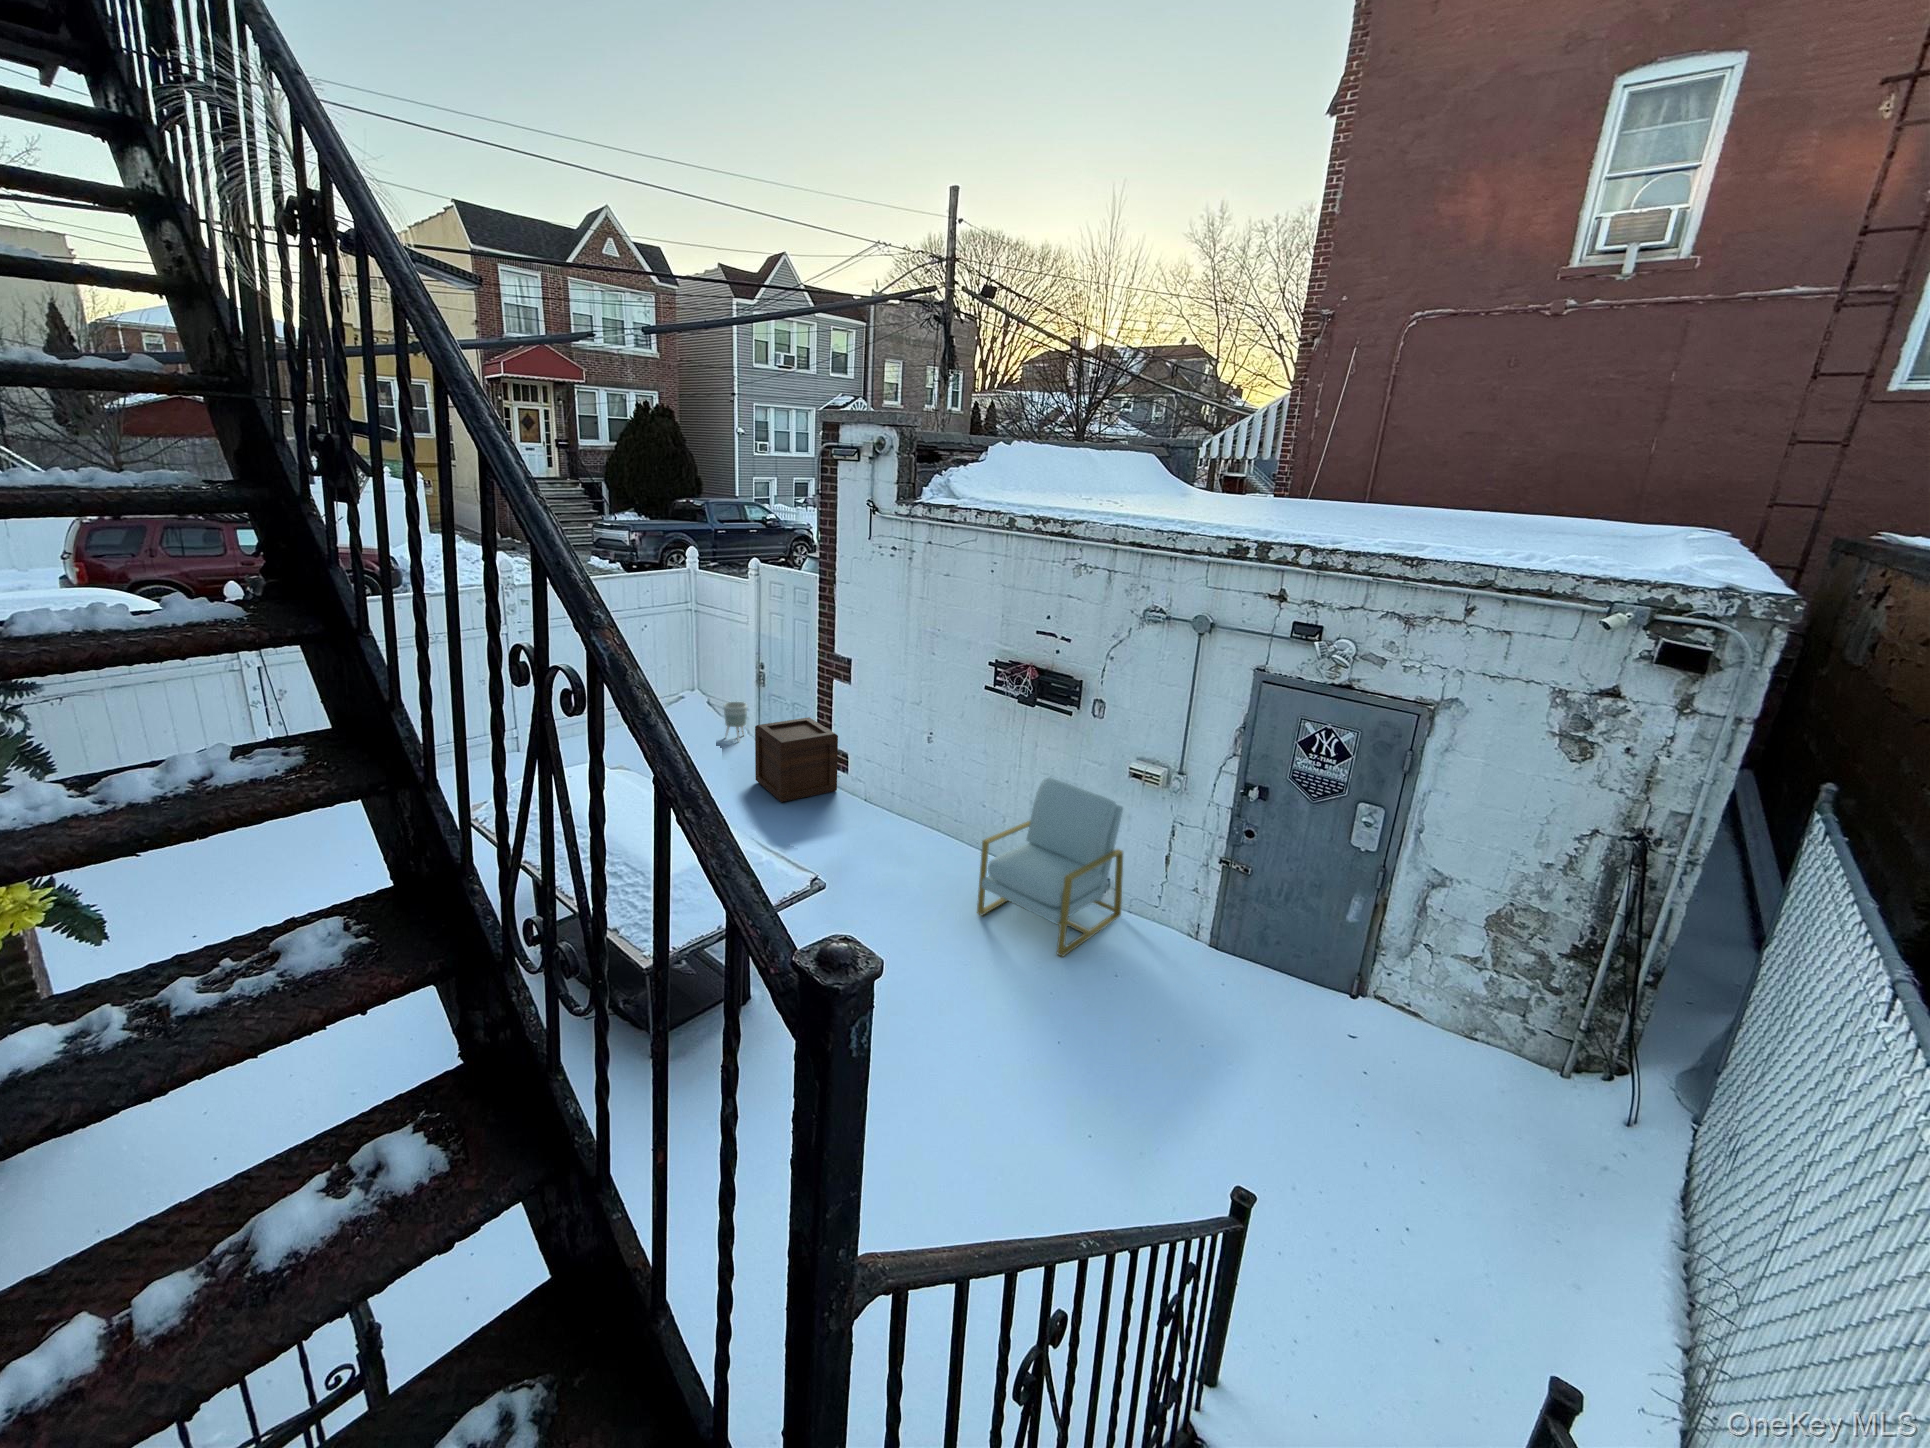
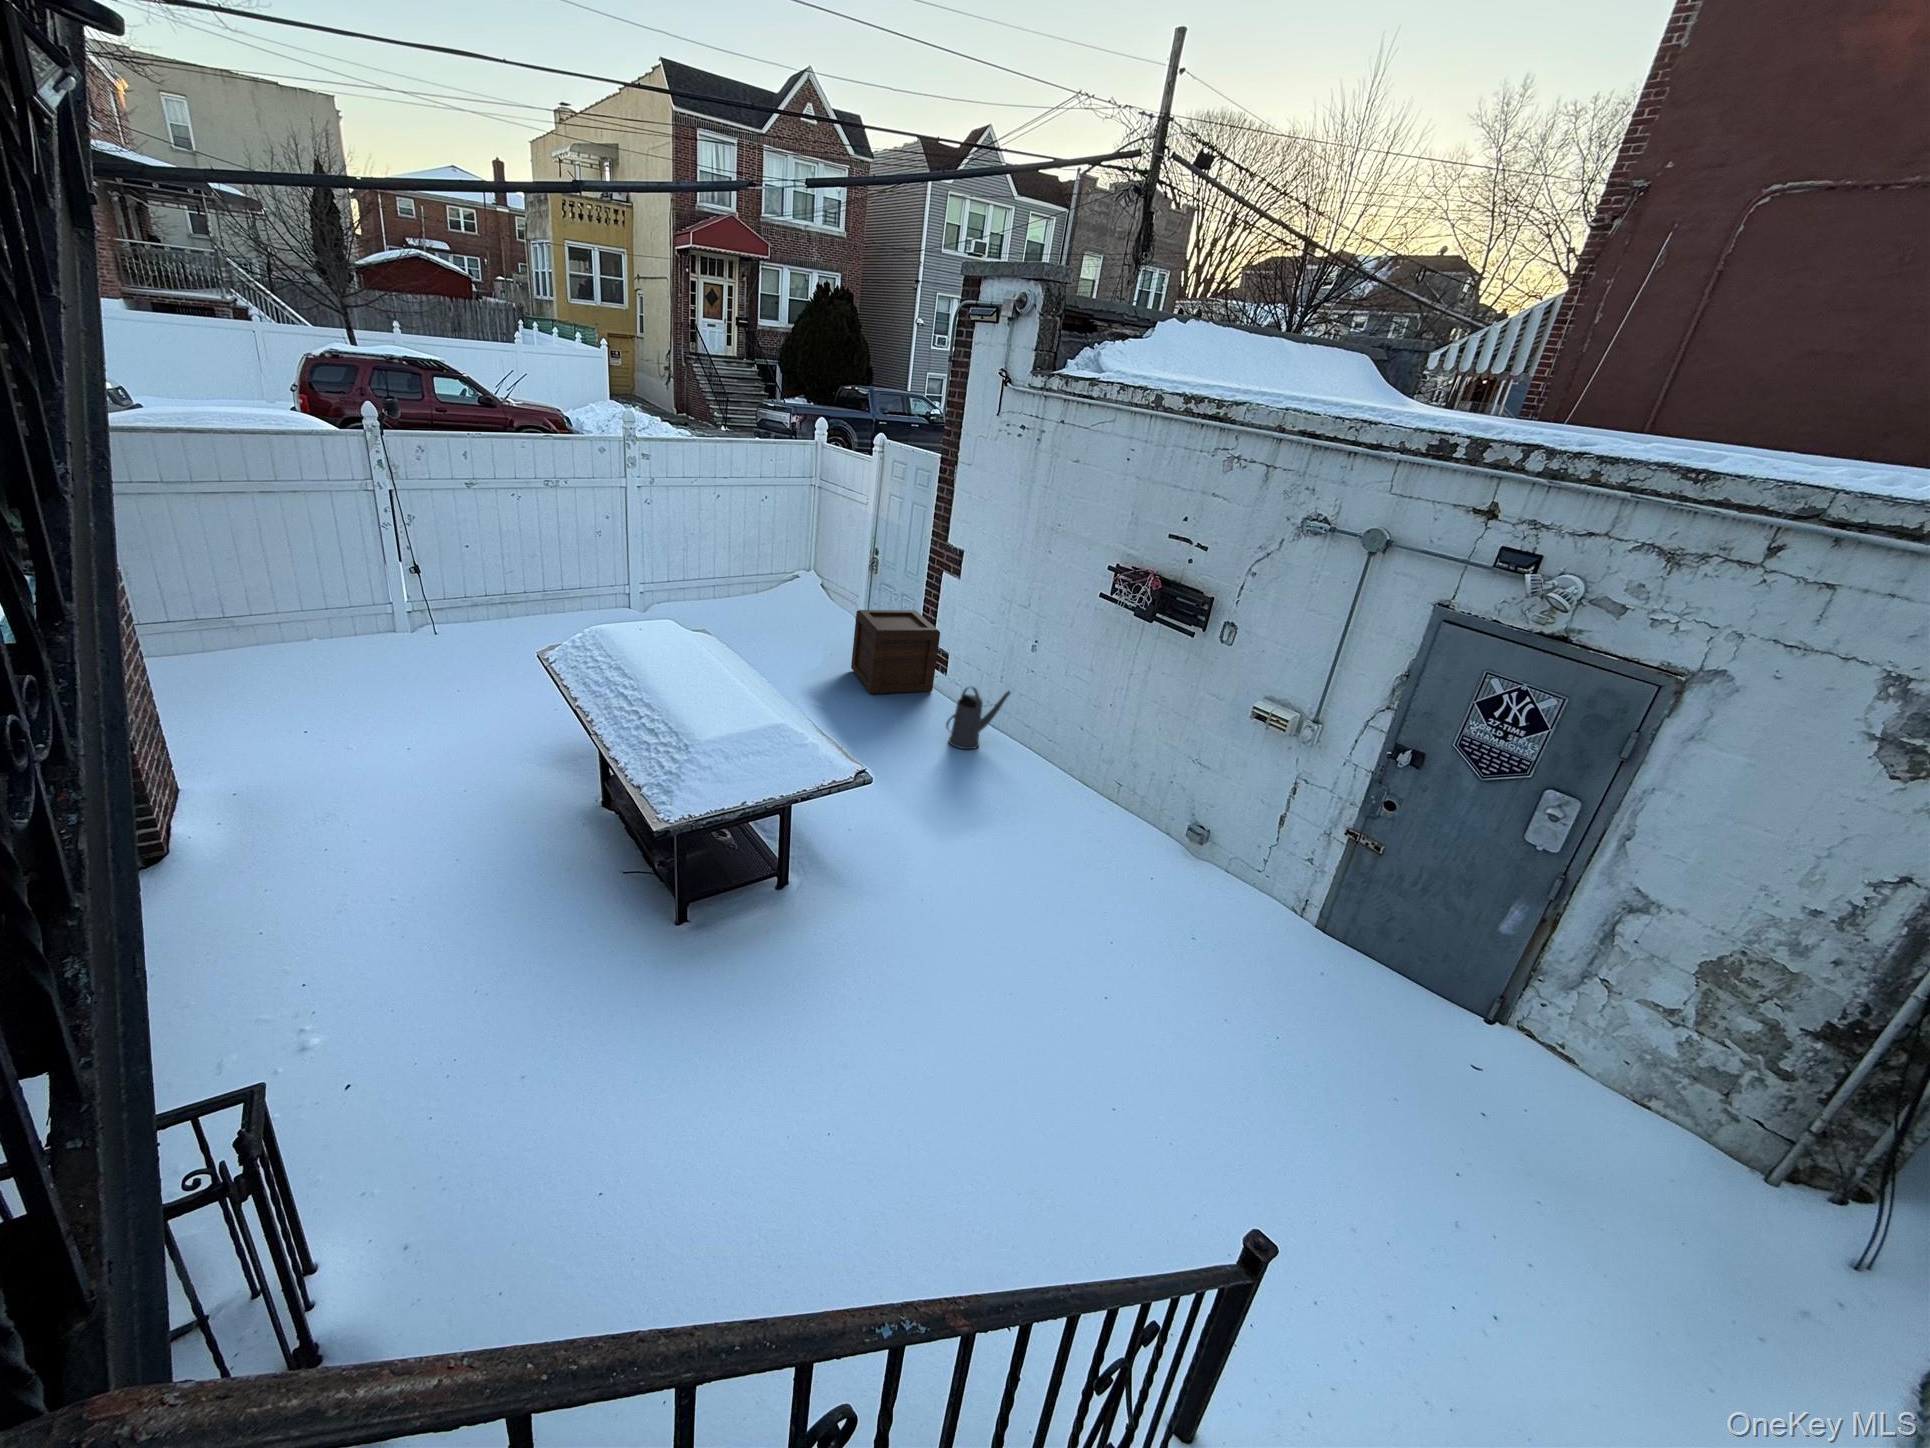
planter: present [724,701,747,741] -> none [833,586,860,629]
chair: present [977,778,1123,957] -> none [1048,705,1238,906]
watering can: none [862,780,914,841] -> present [946,687,1010,750]

